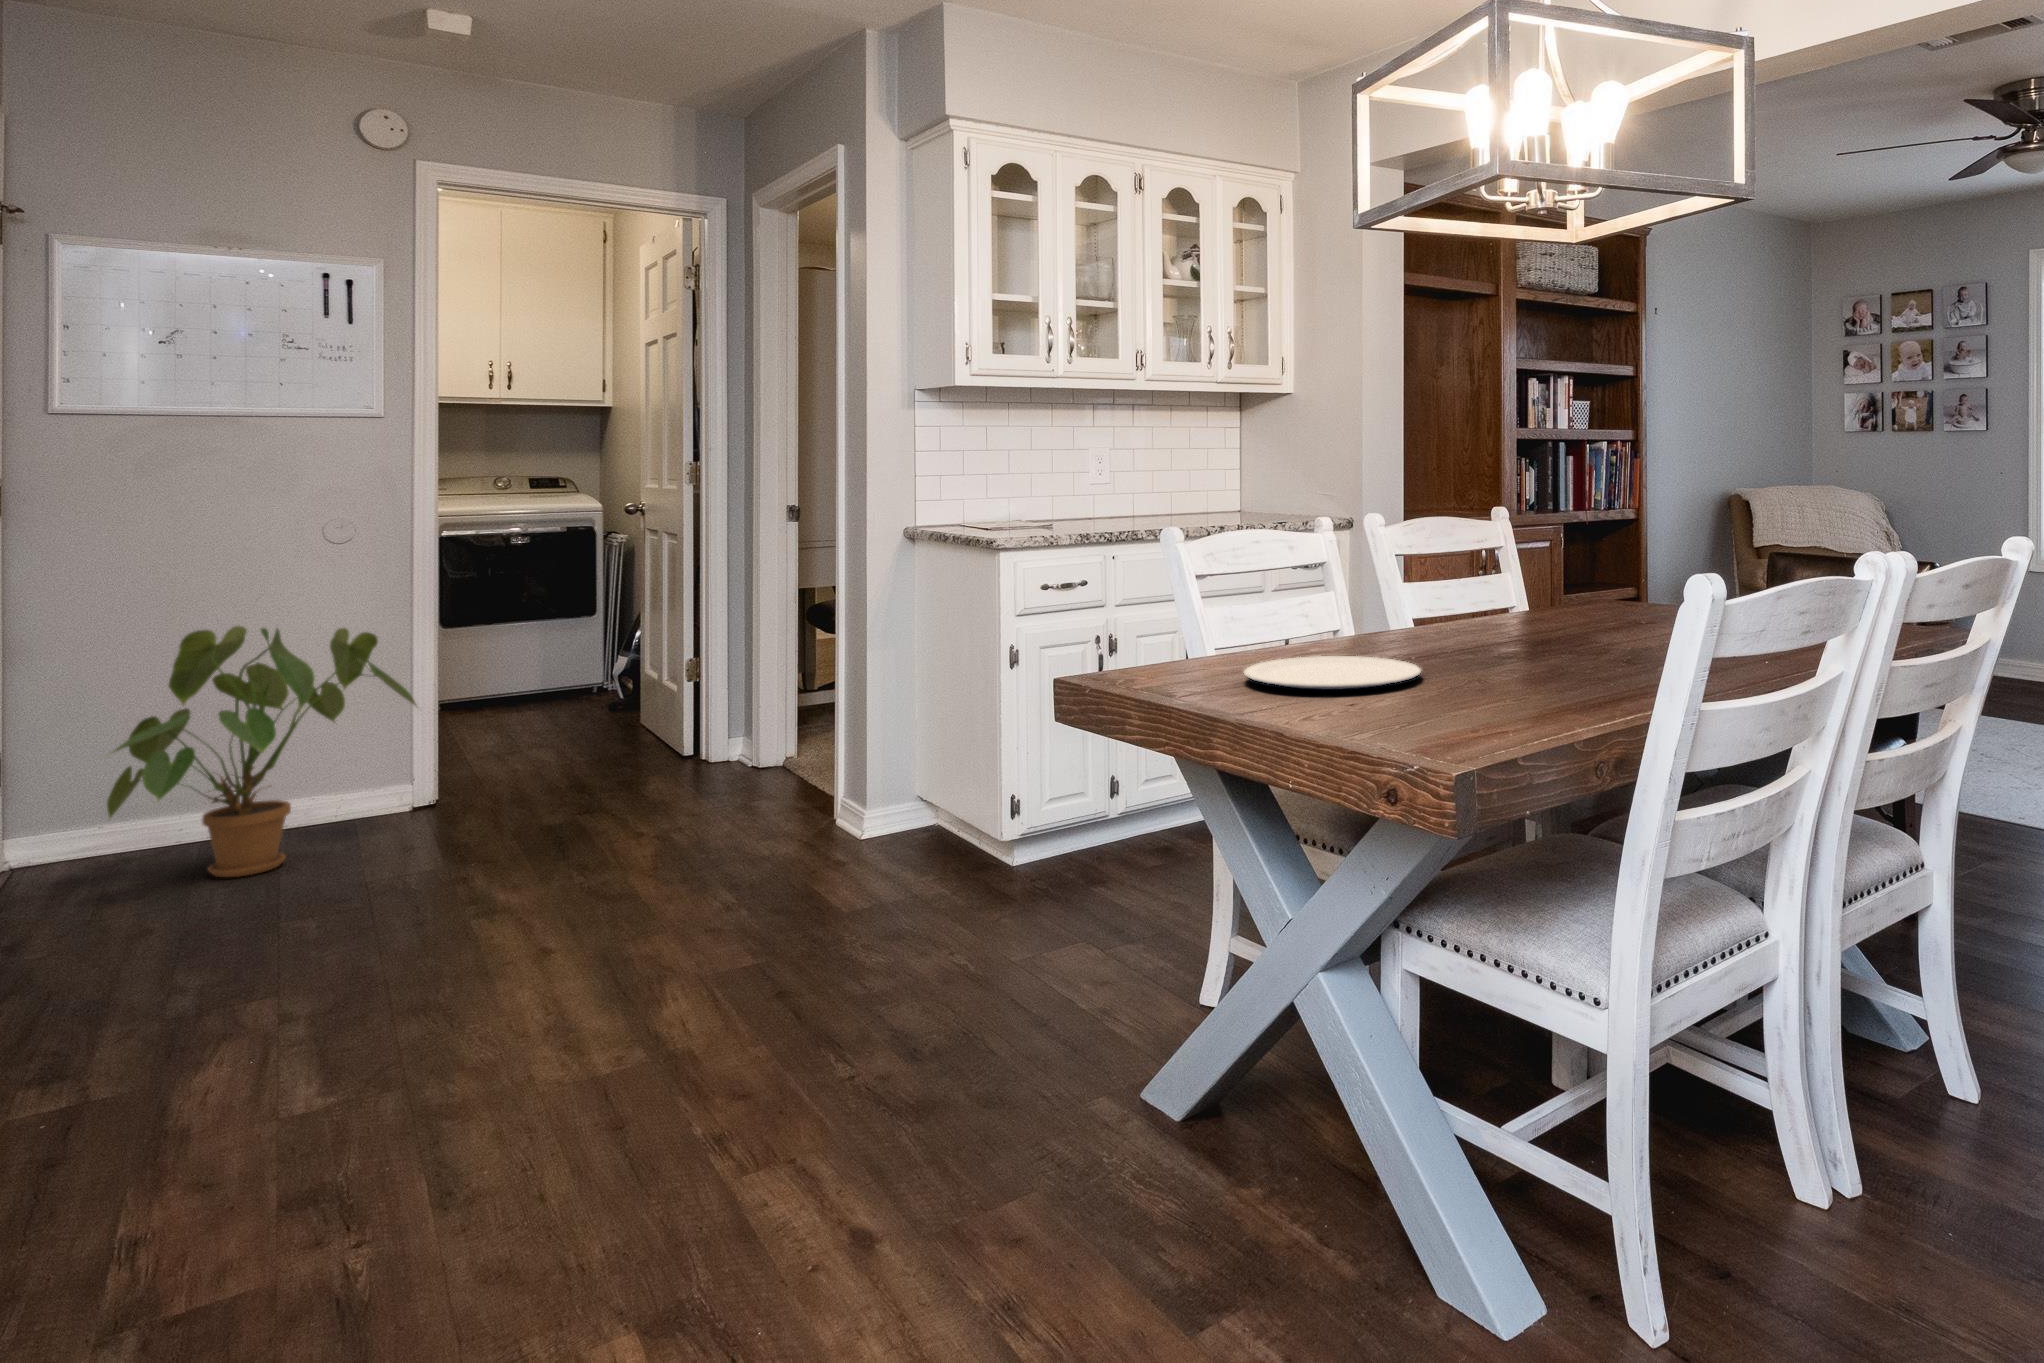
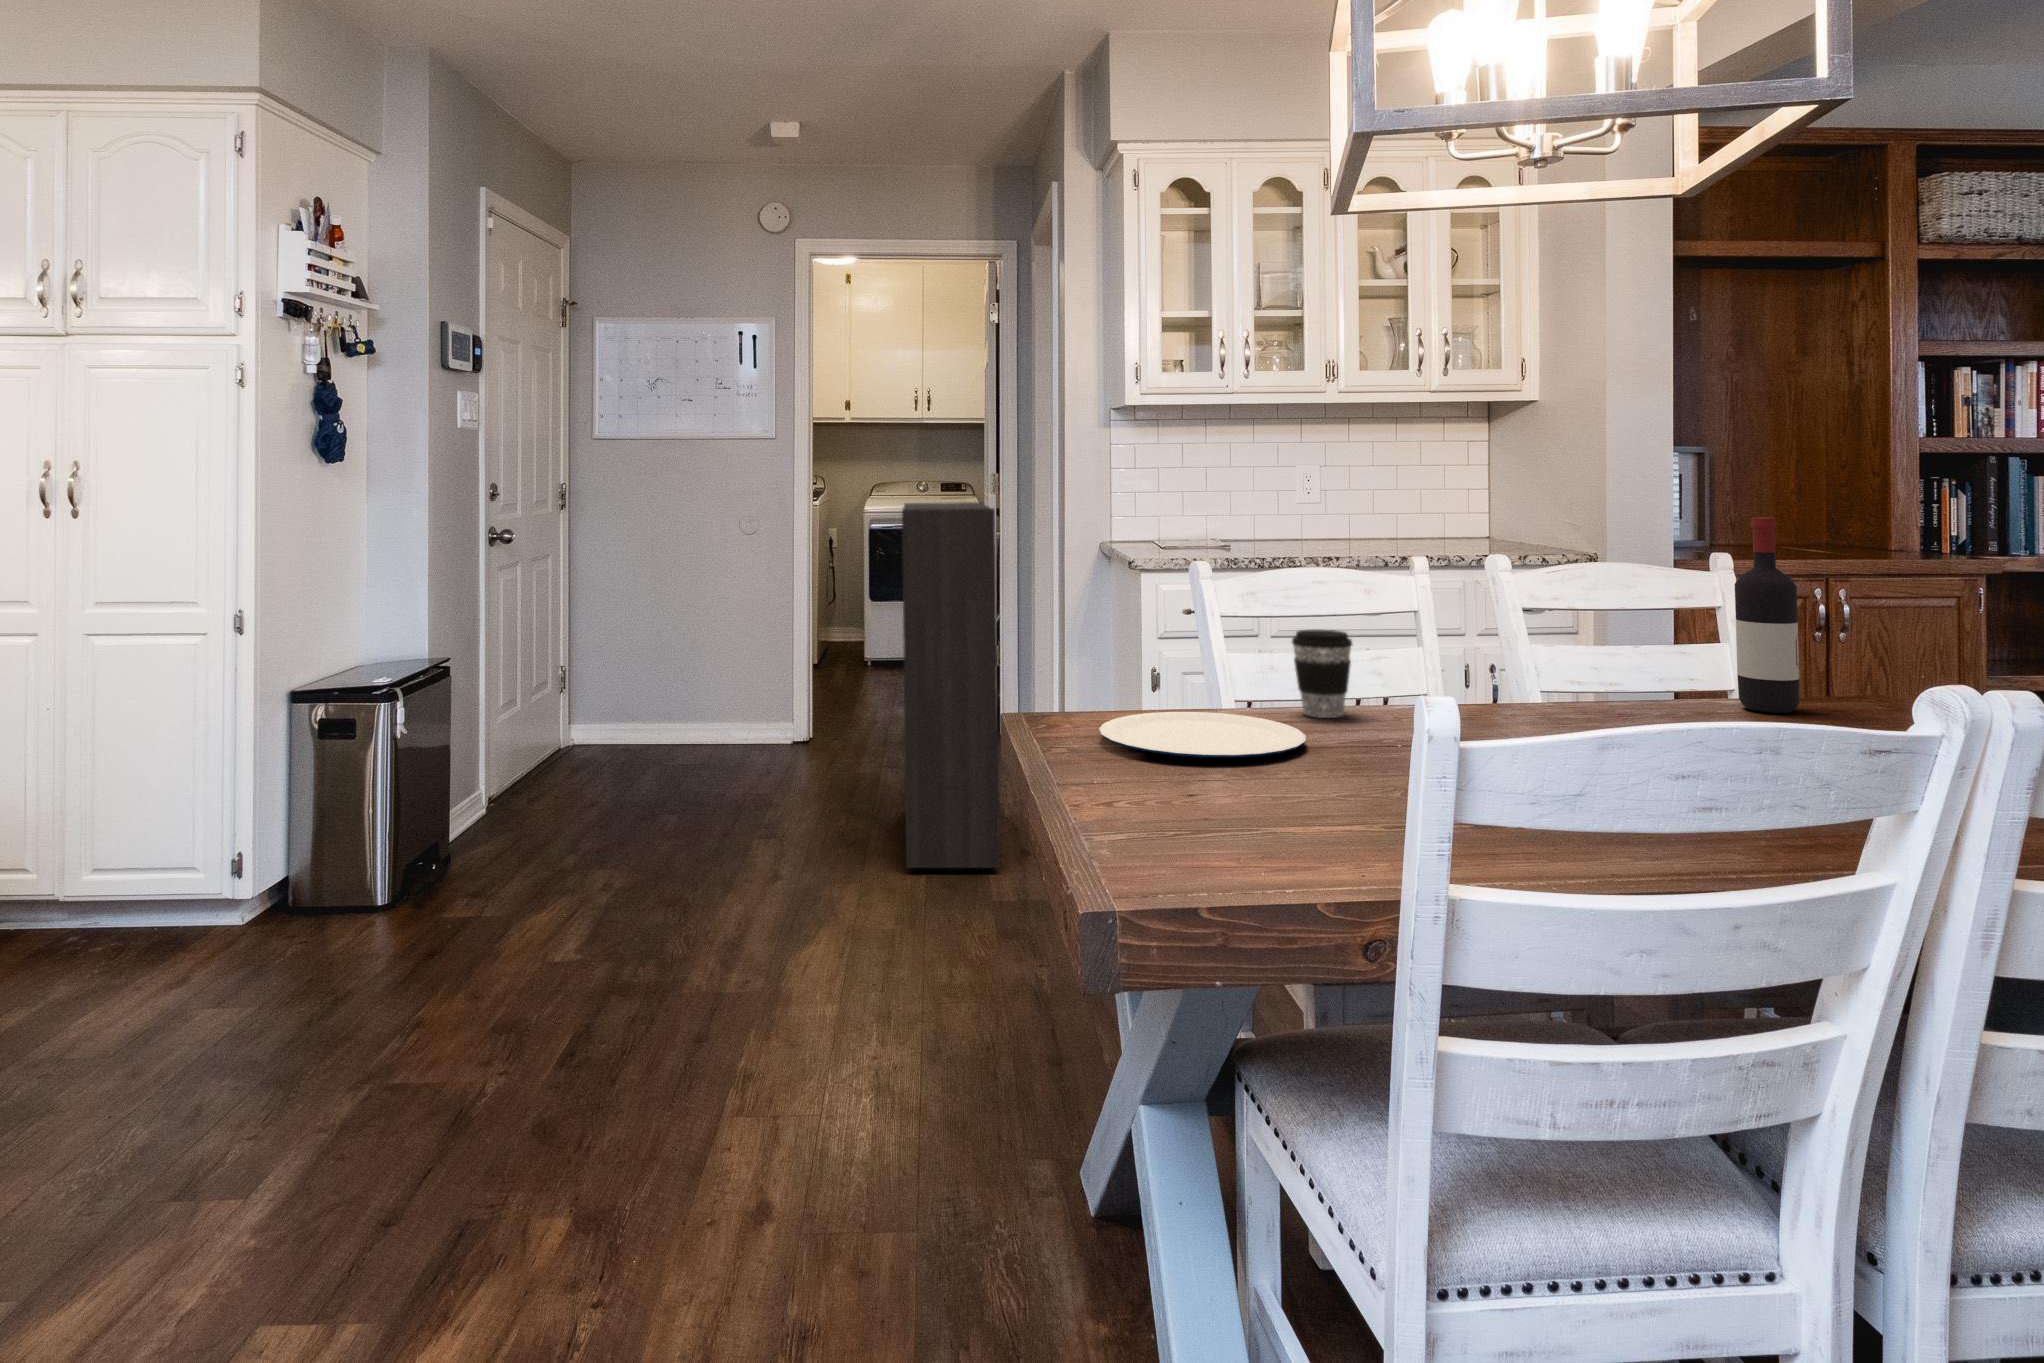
wine bottle: none [1583,477,1621,617] -> present [1735,518,1799,713]
bookcase: none [673,490,952,913] -> present [902,502,1000,868]
coffee cup: none [1337,579,1387,653] -> present [1292,629,1352,718]
house plant: present [107,626,416,877] -> none [596,590,775,768]

